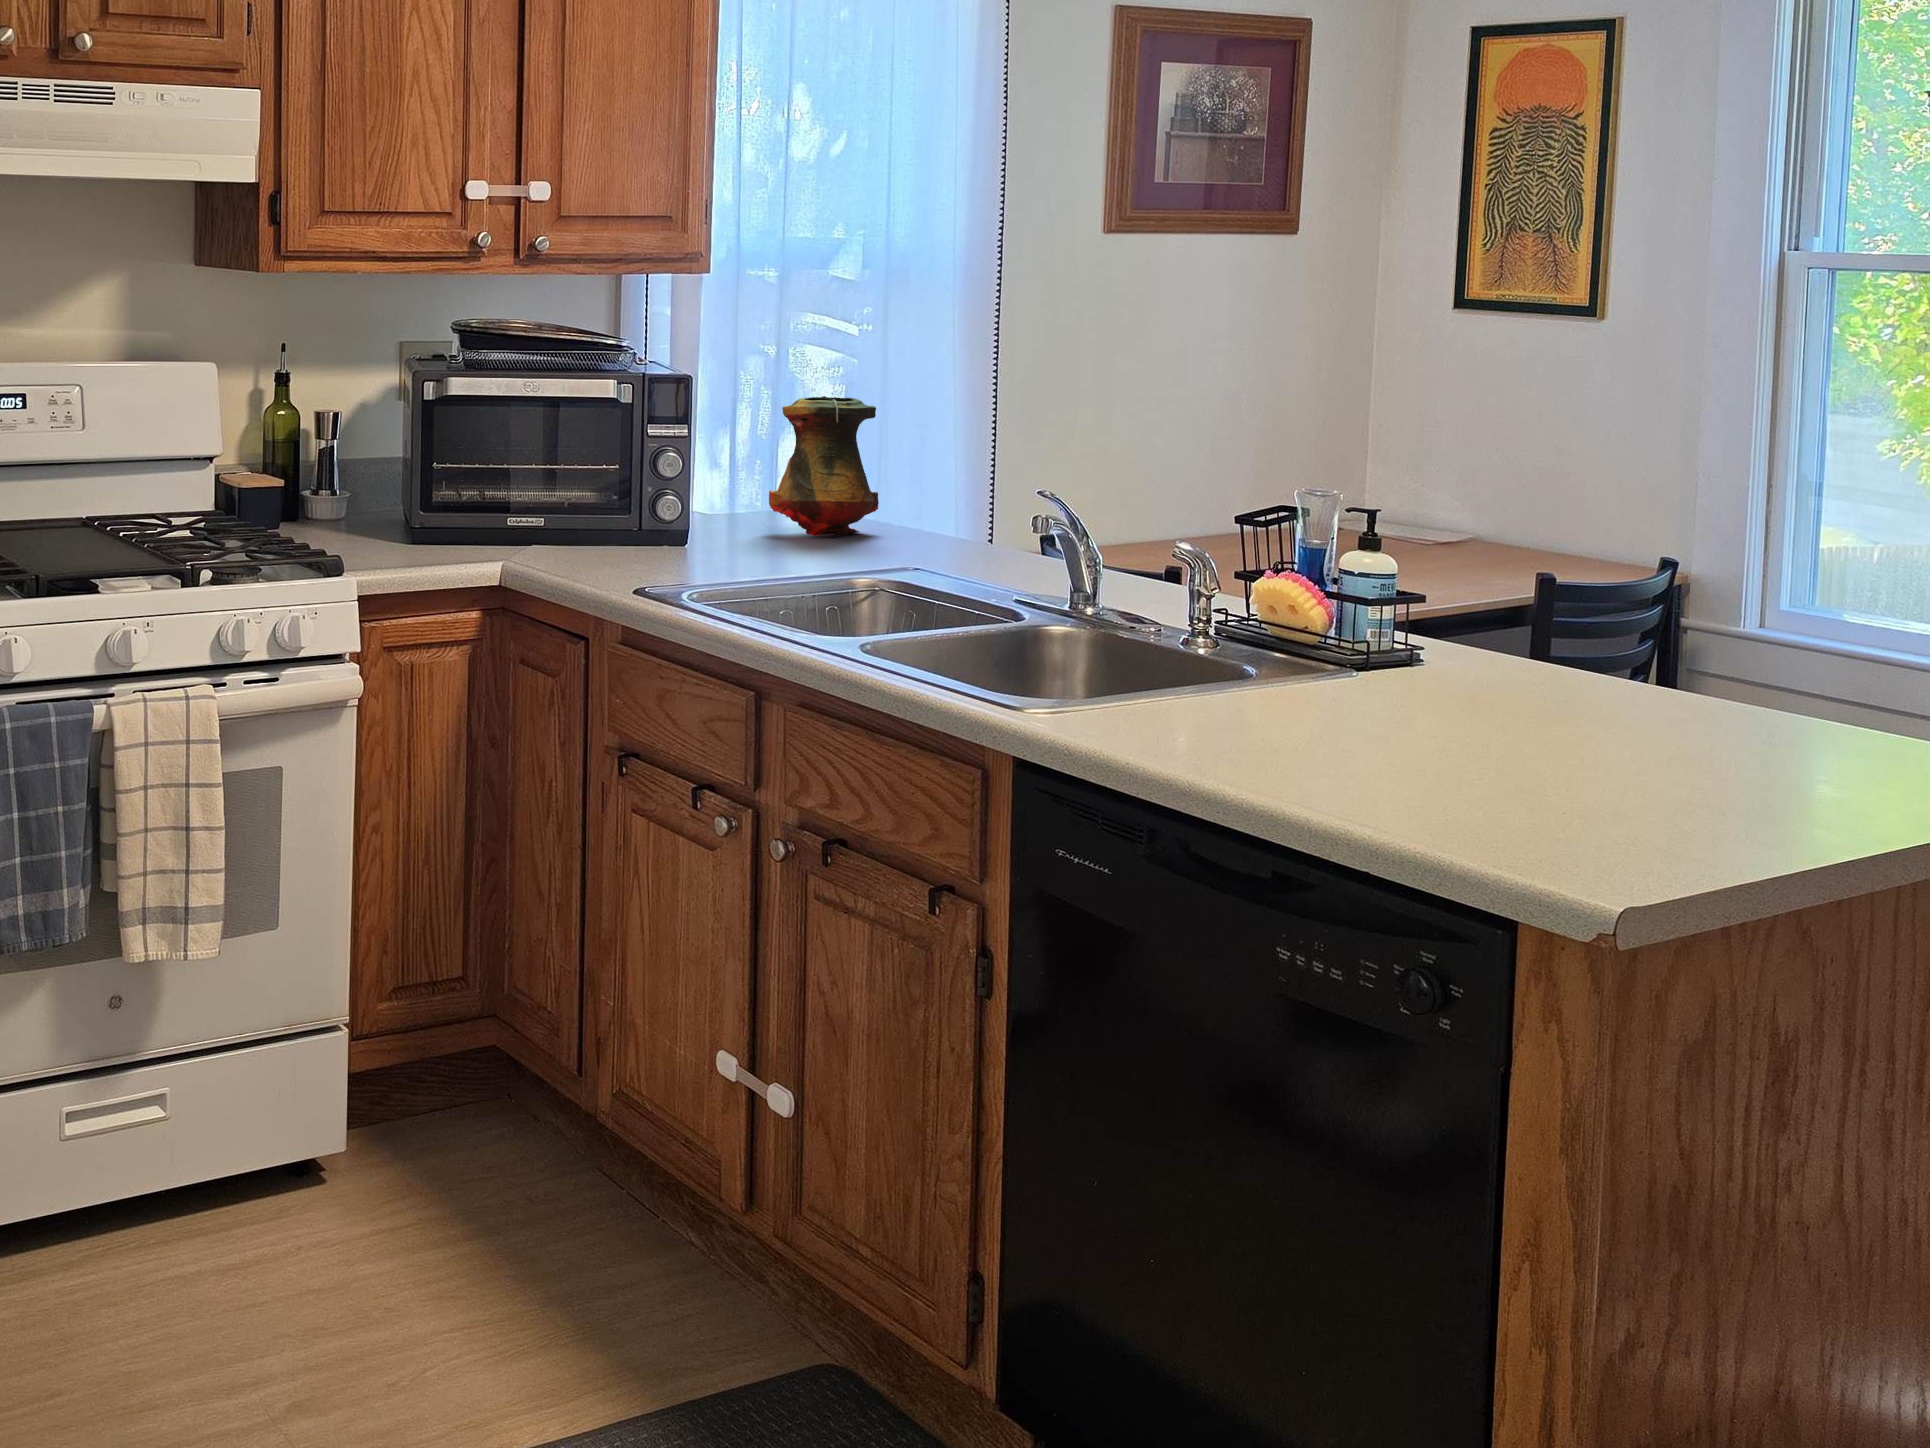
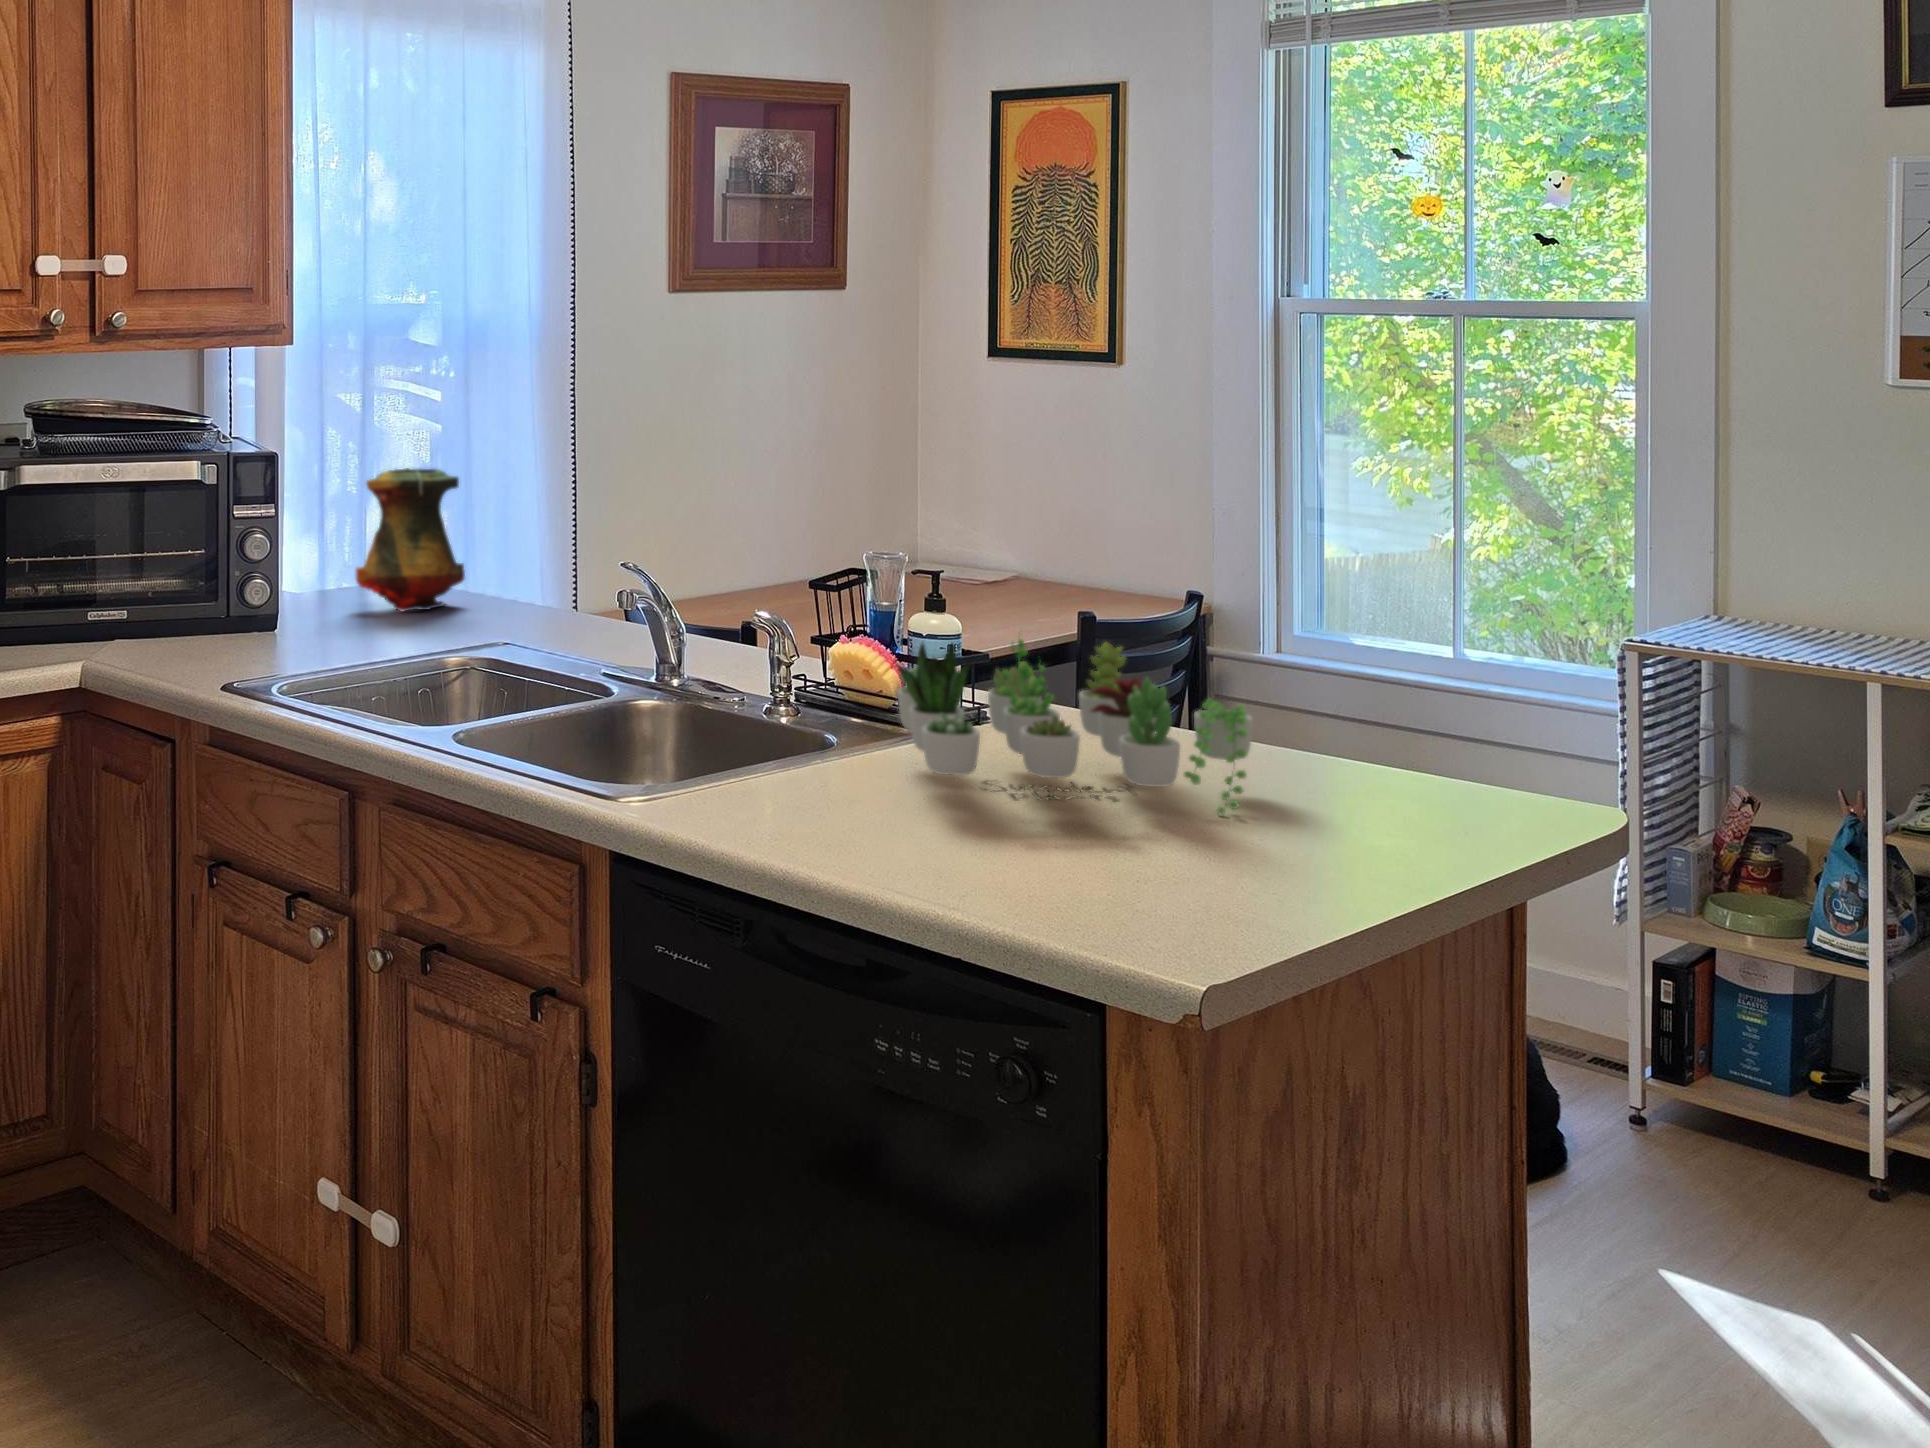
succulent plant: none [1316,560,1704,755] -> present [896,639,1253,814]

